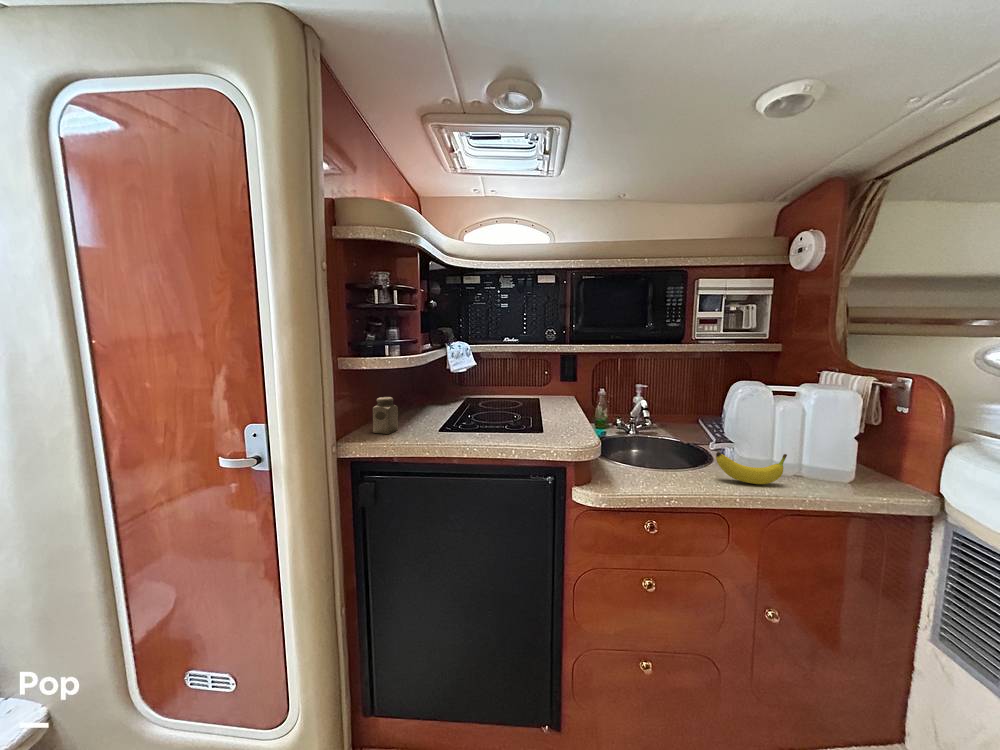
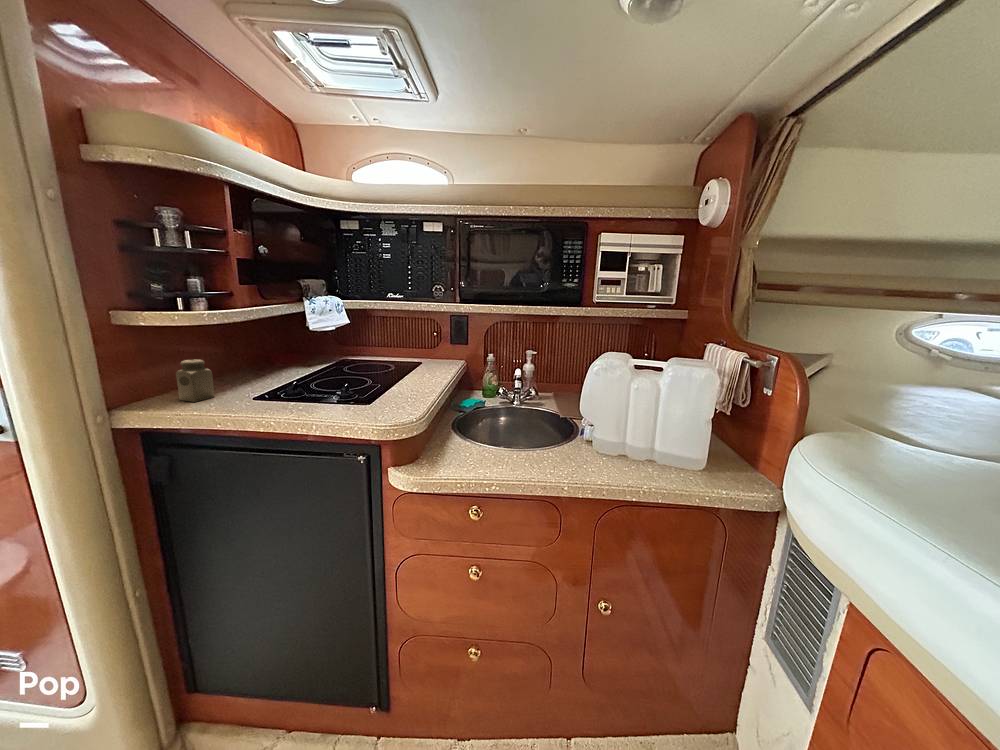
fruit: present [716,452,787,484] -> none [560,432,632,469]

